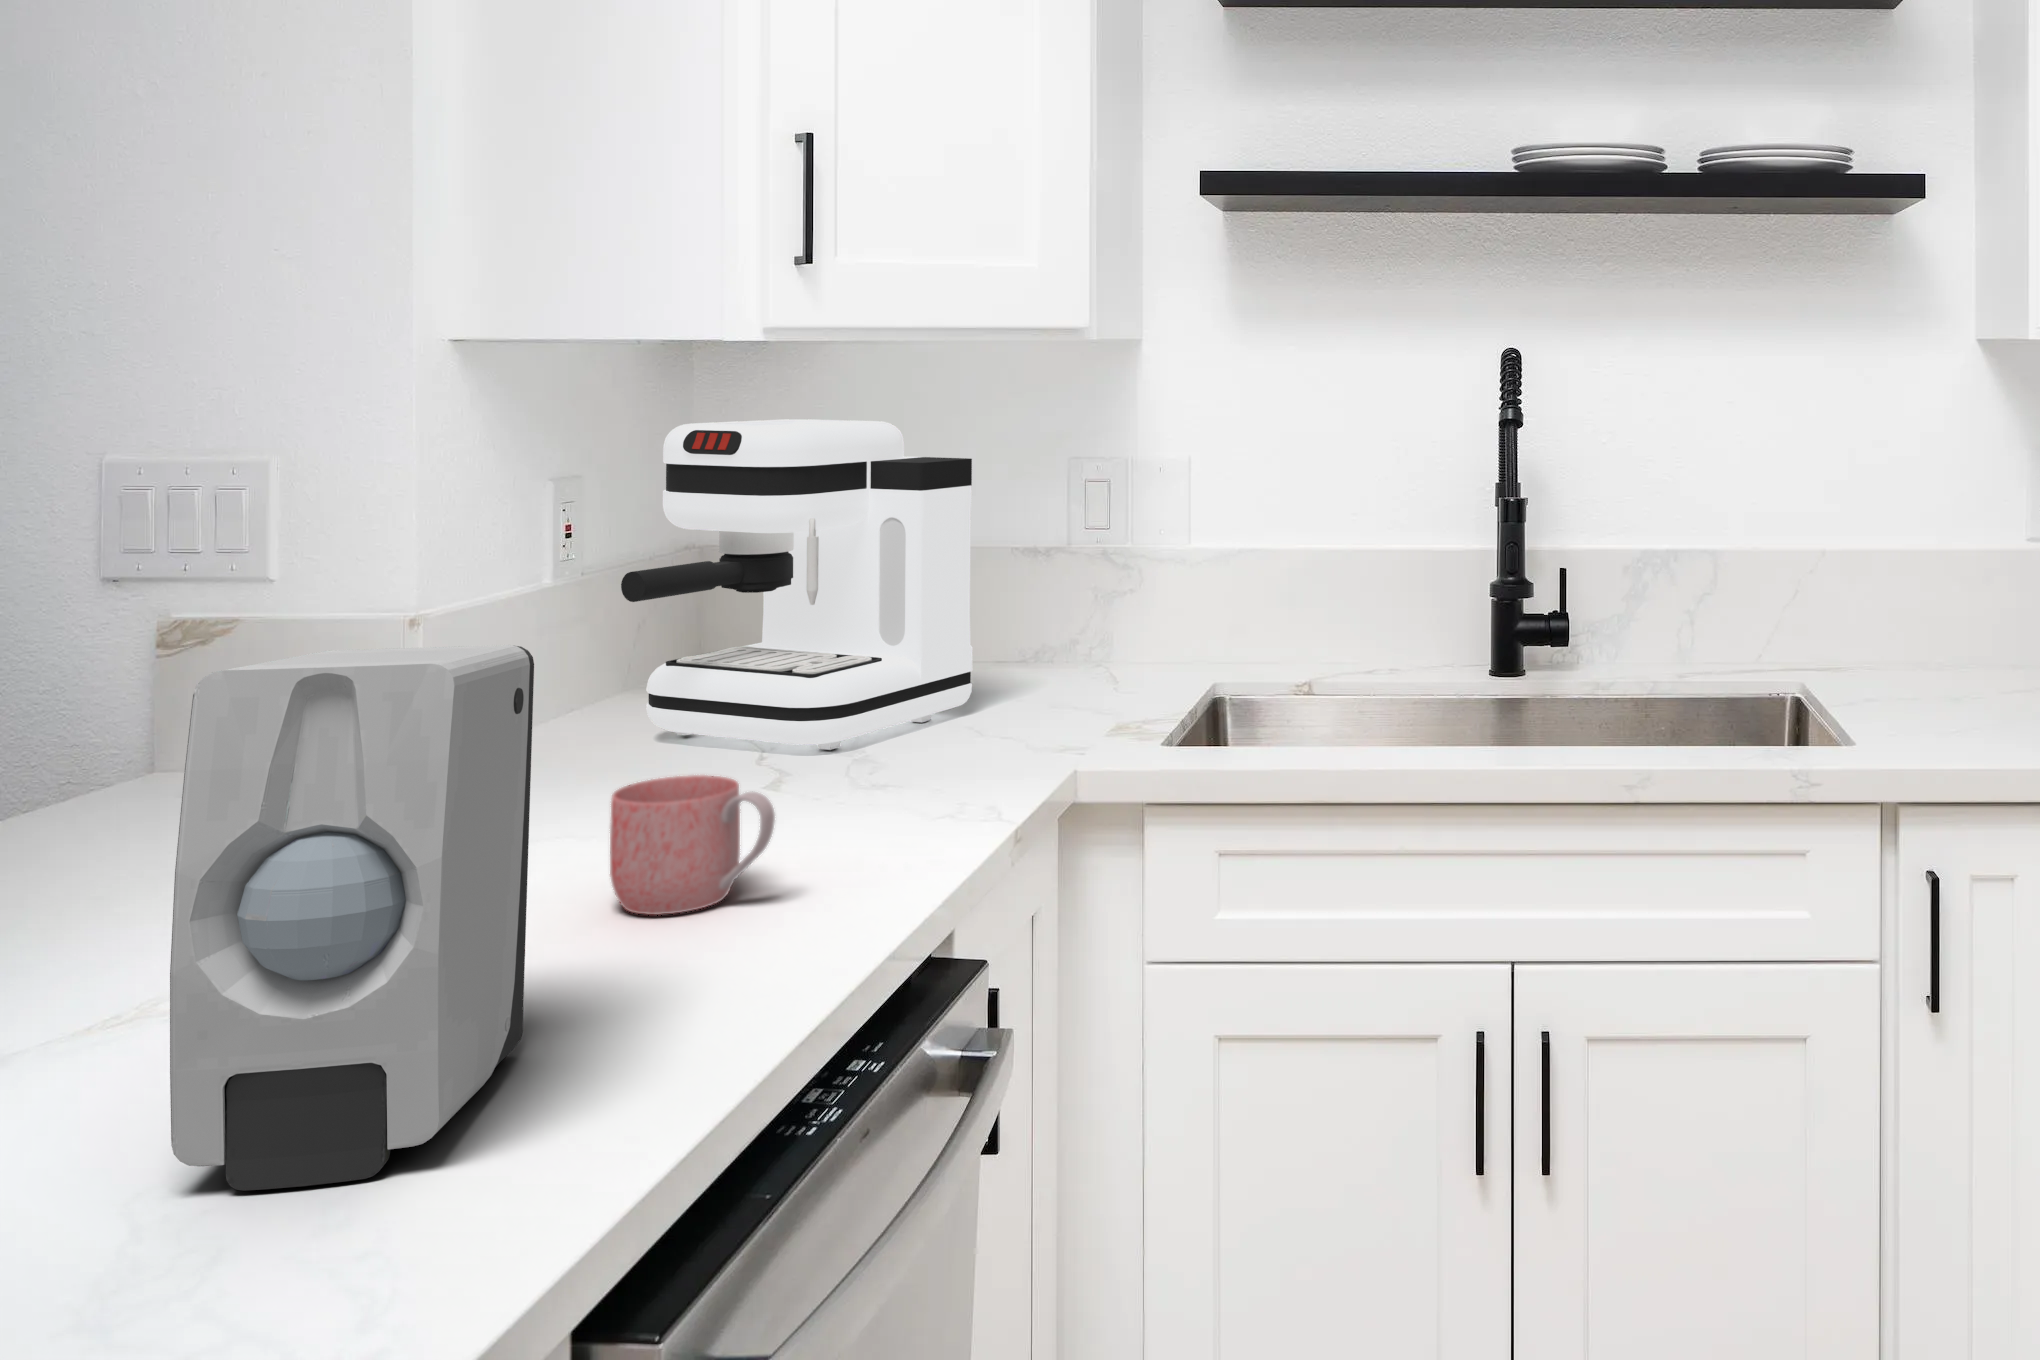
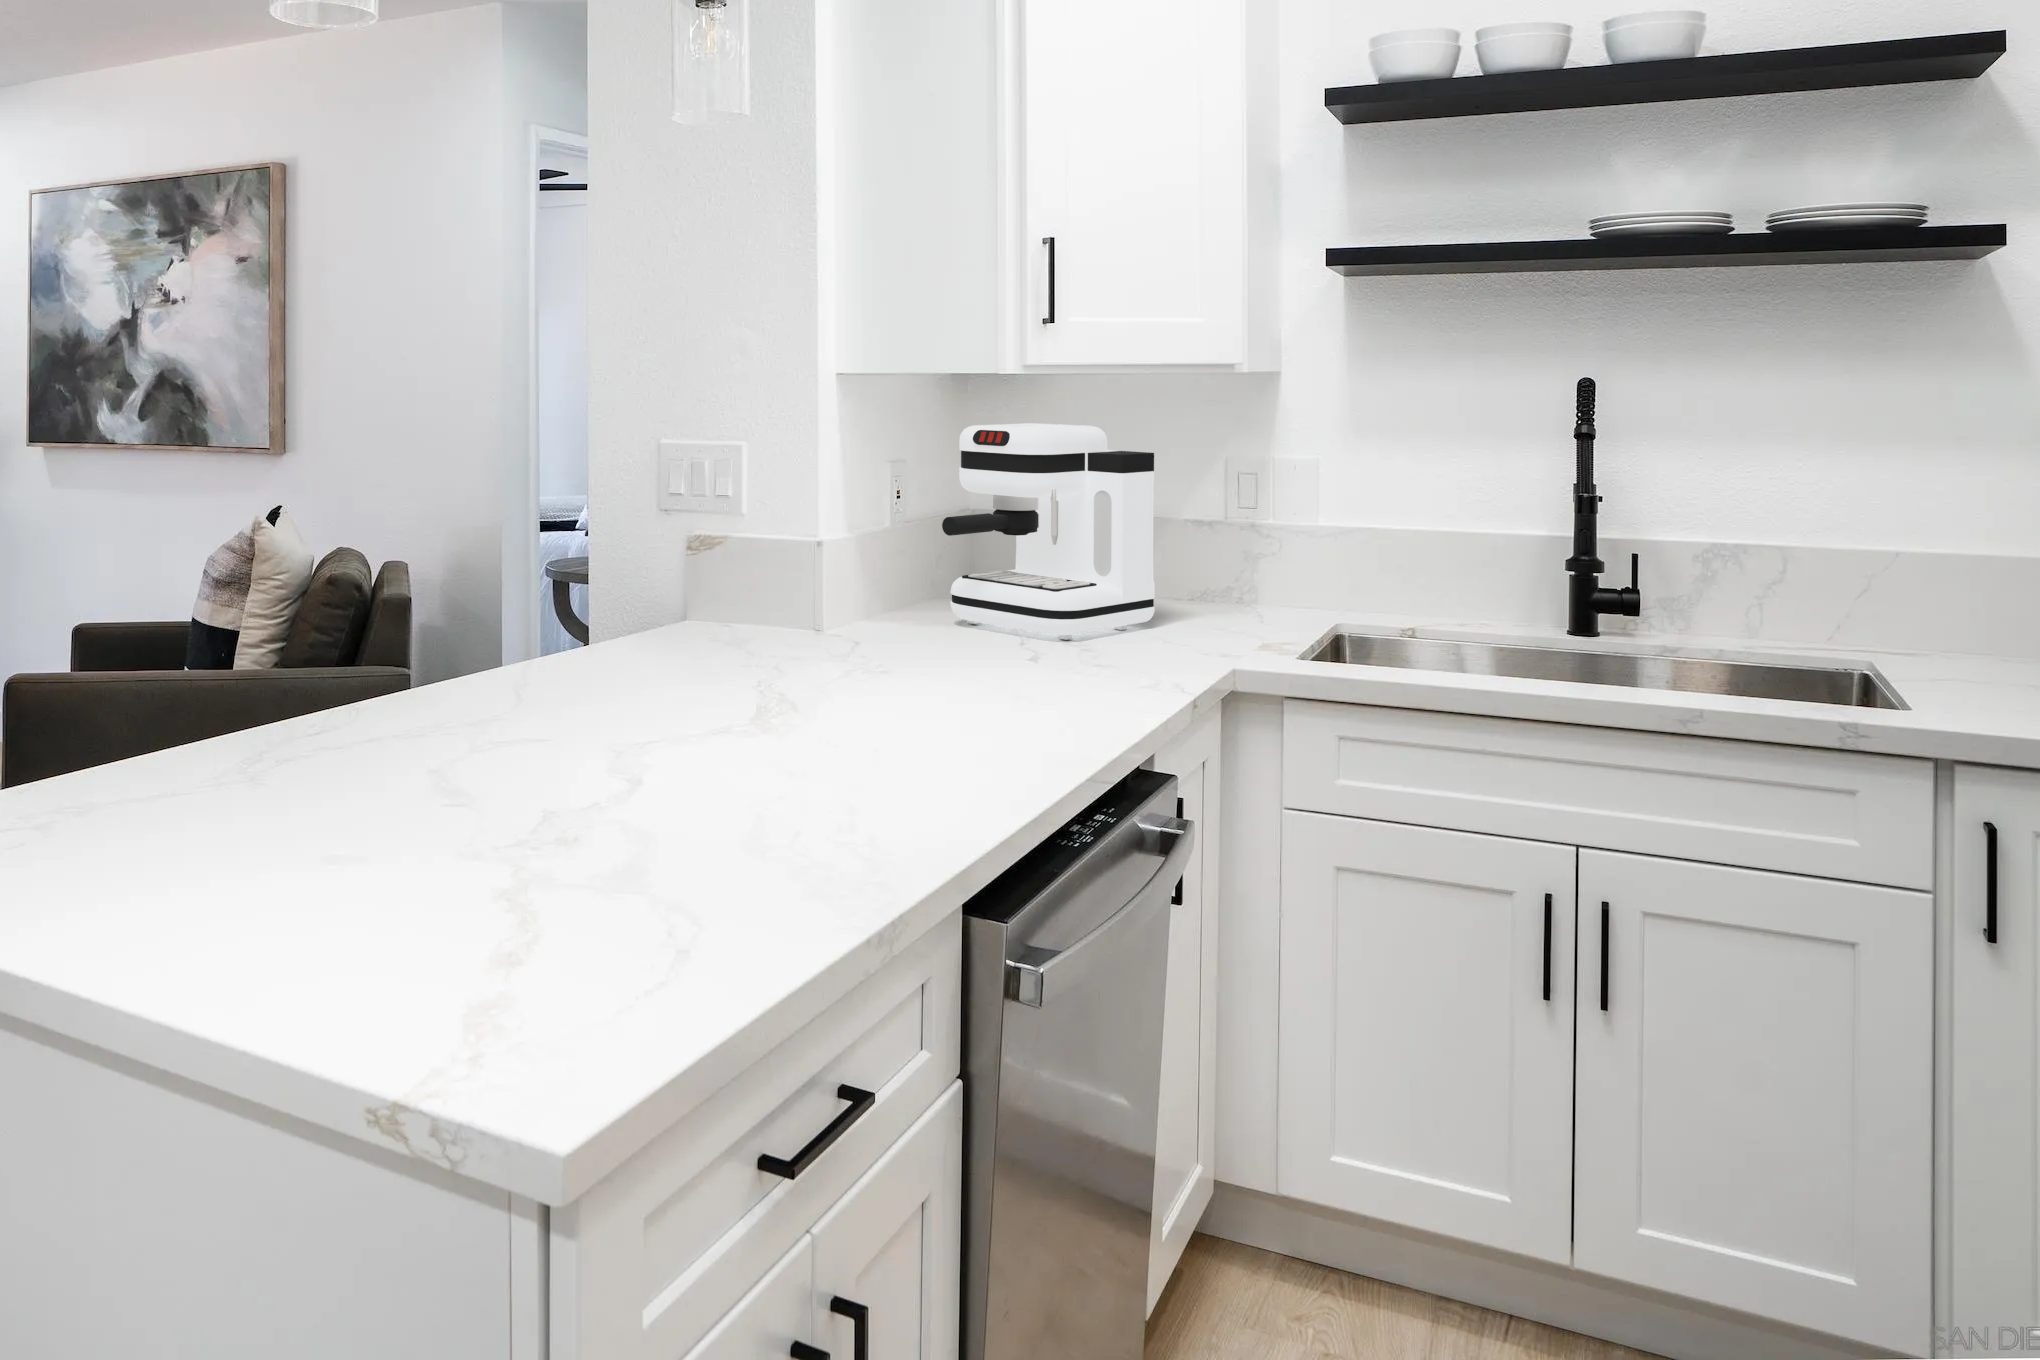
soap dispenser: present [170,645,534,1191] -> none [832,541,961,791]
mug: present [610,775,775,915] -> none [971,634,1063,710]

